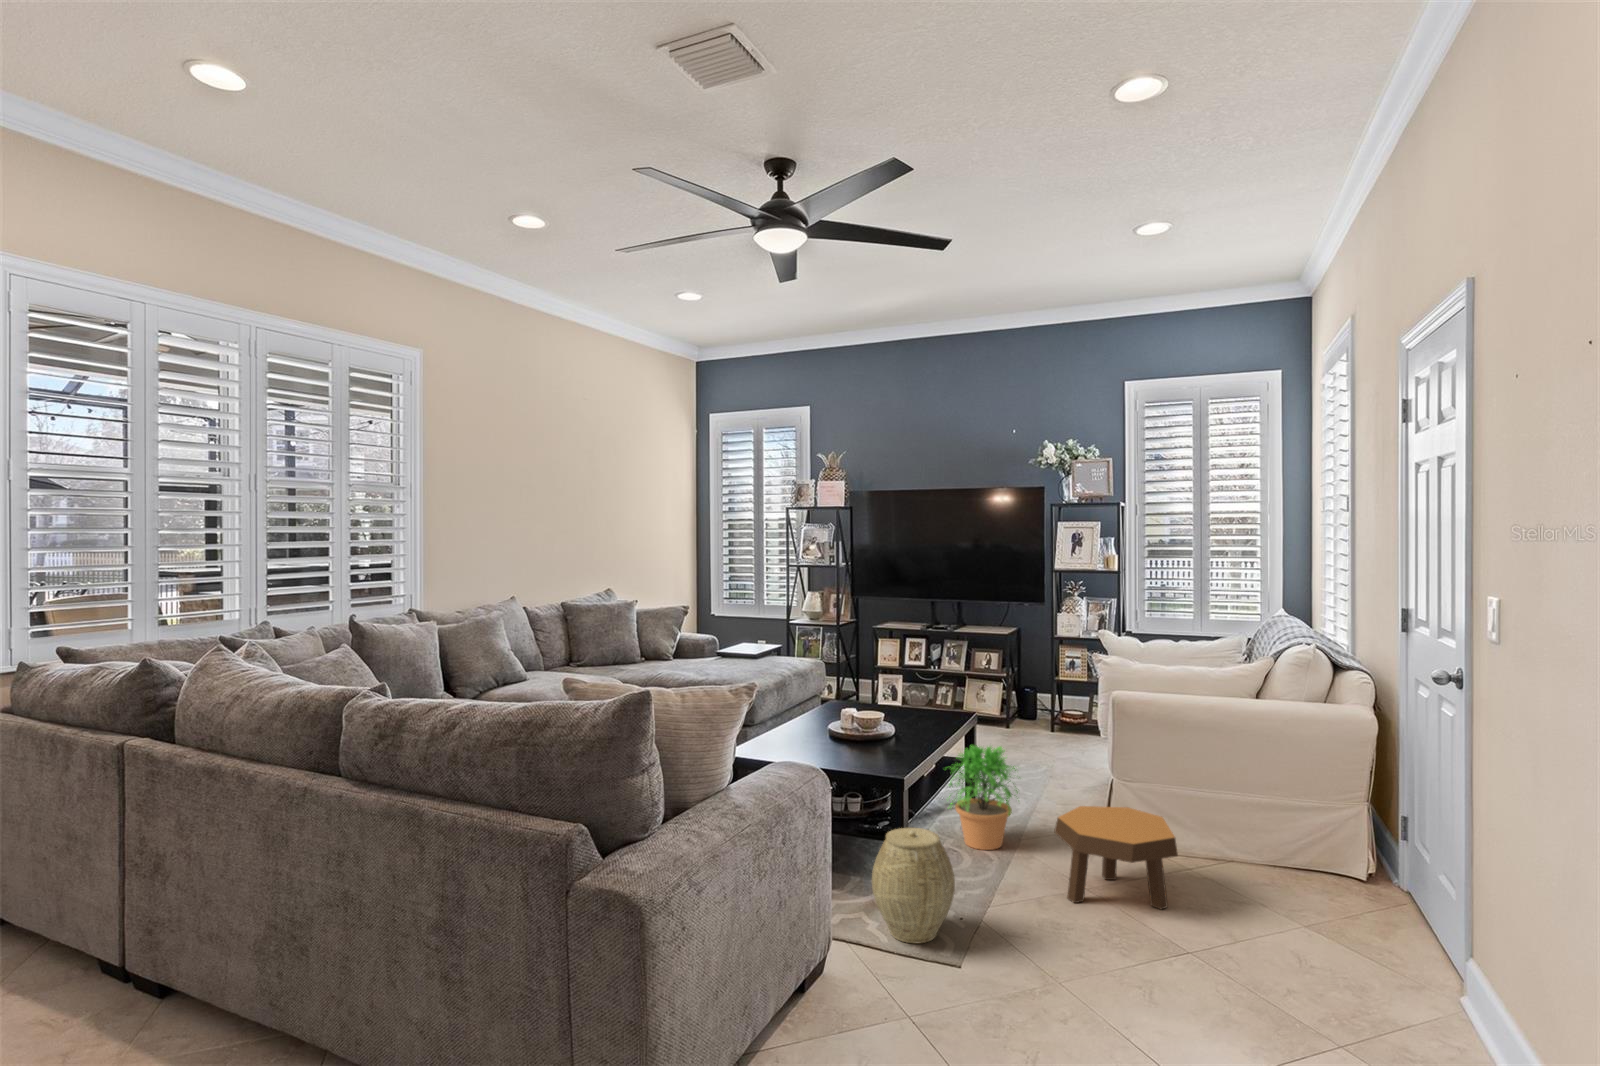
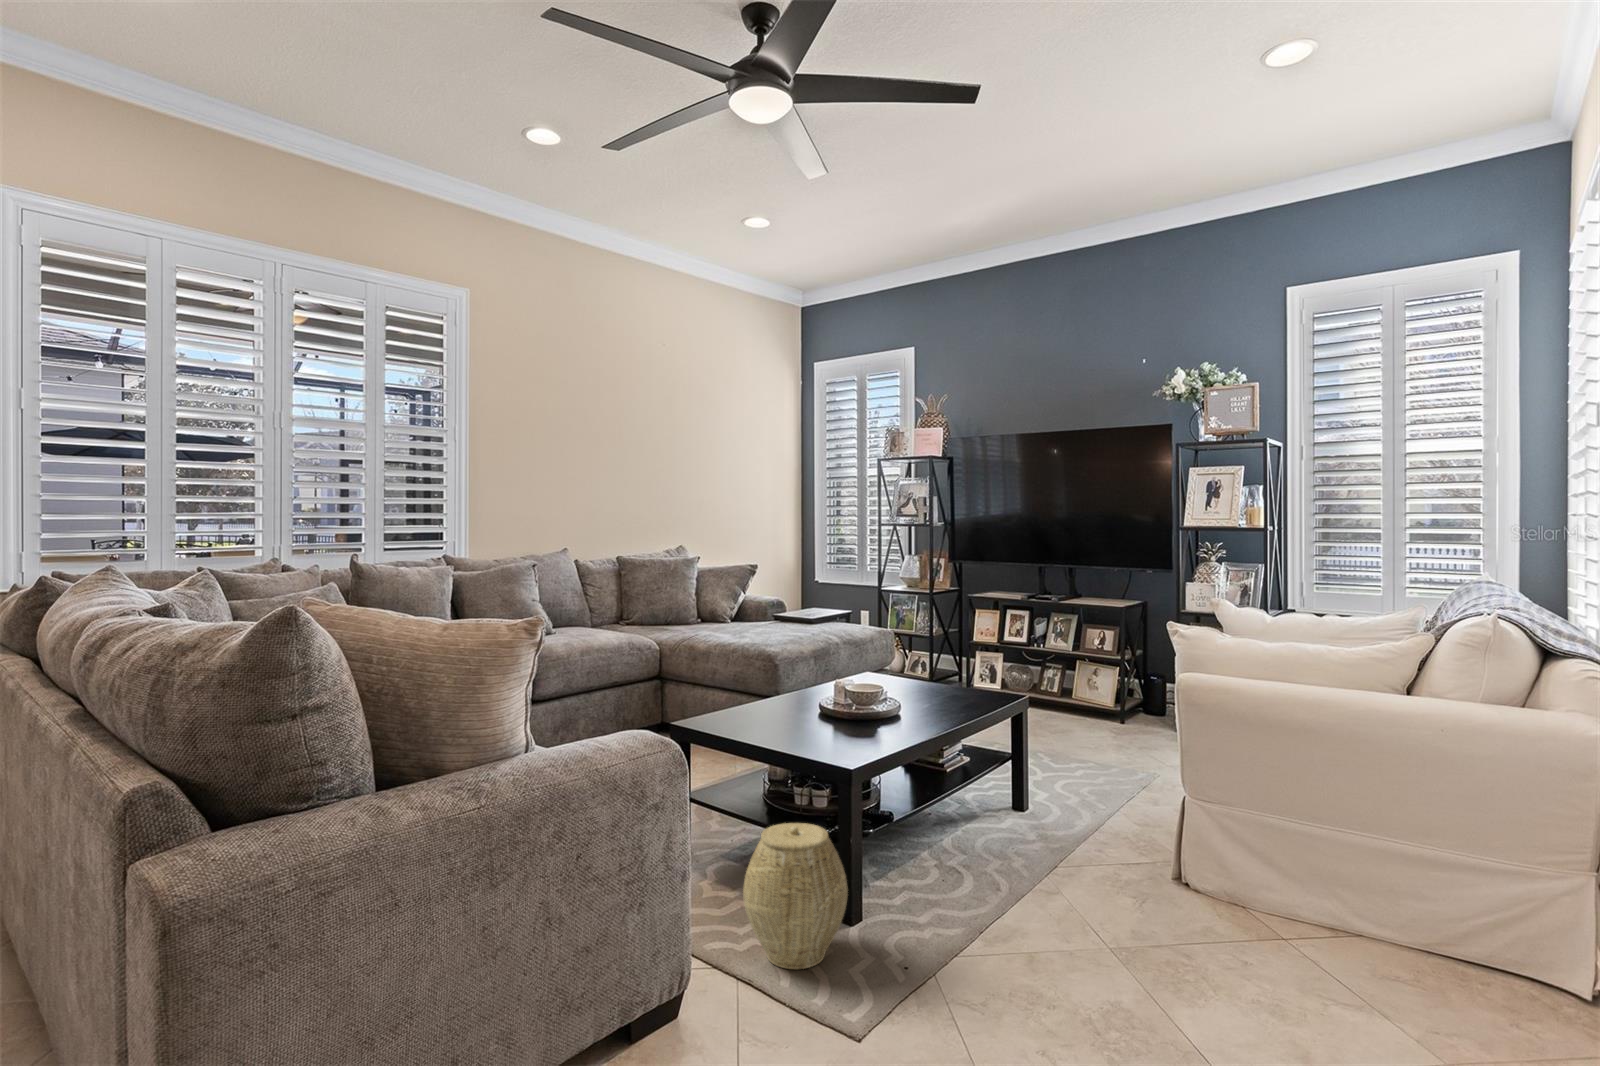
potted plant: present [949,745,1018,850] -> none [930,728,1022,863]
footstool: present [1055,806,1178,909] -> none [1028,818,1188,970]

